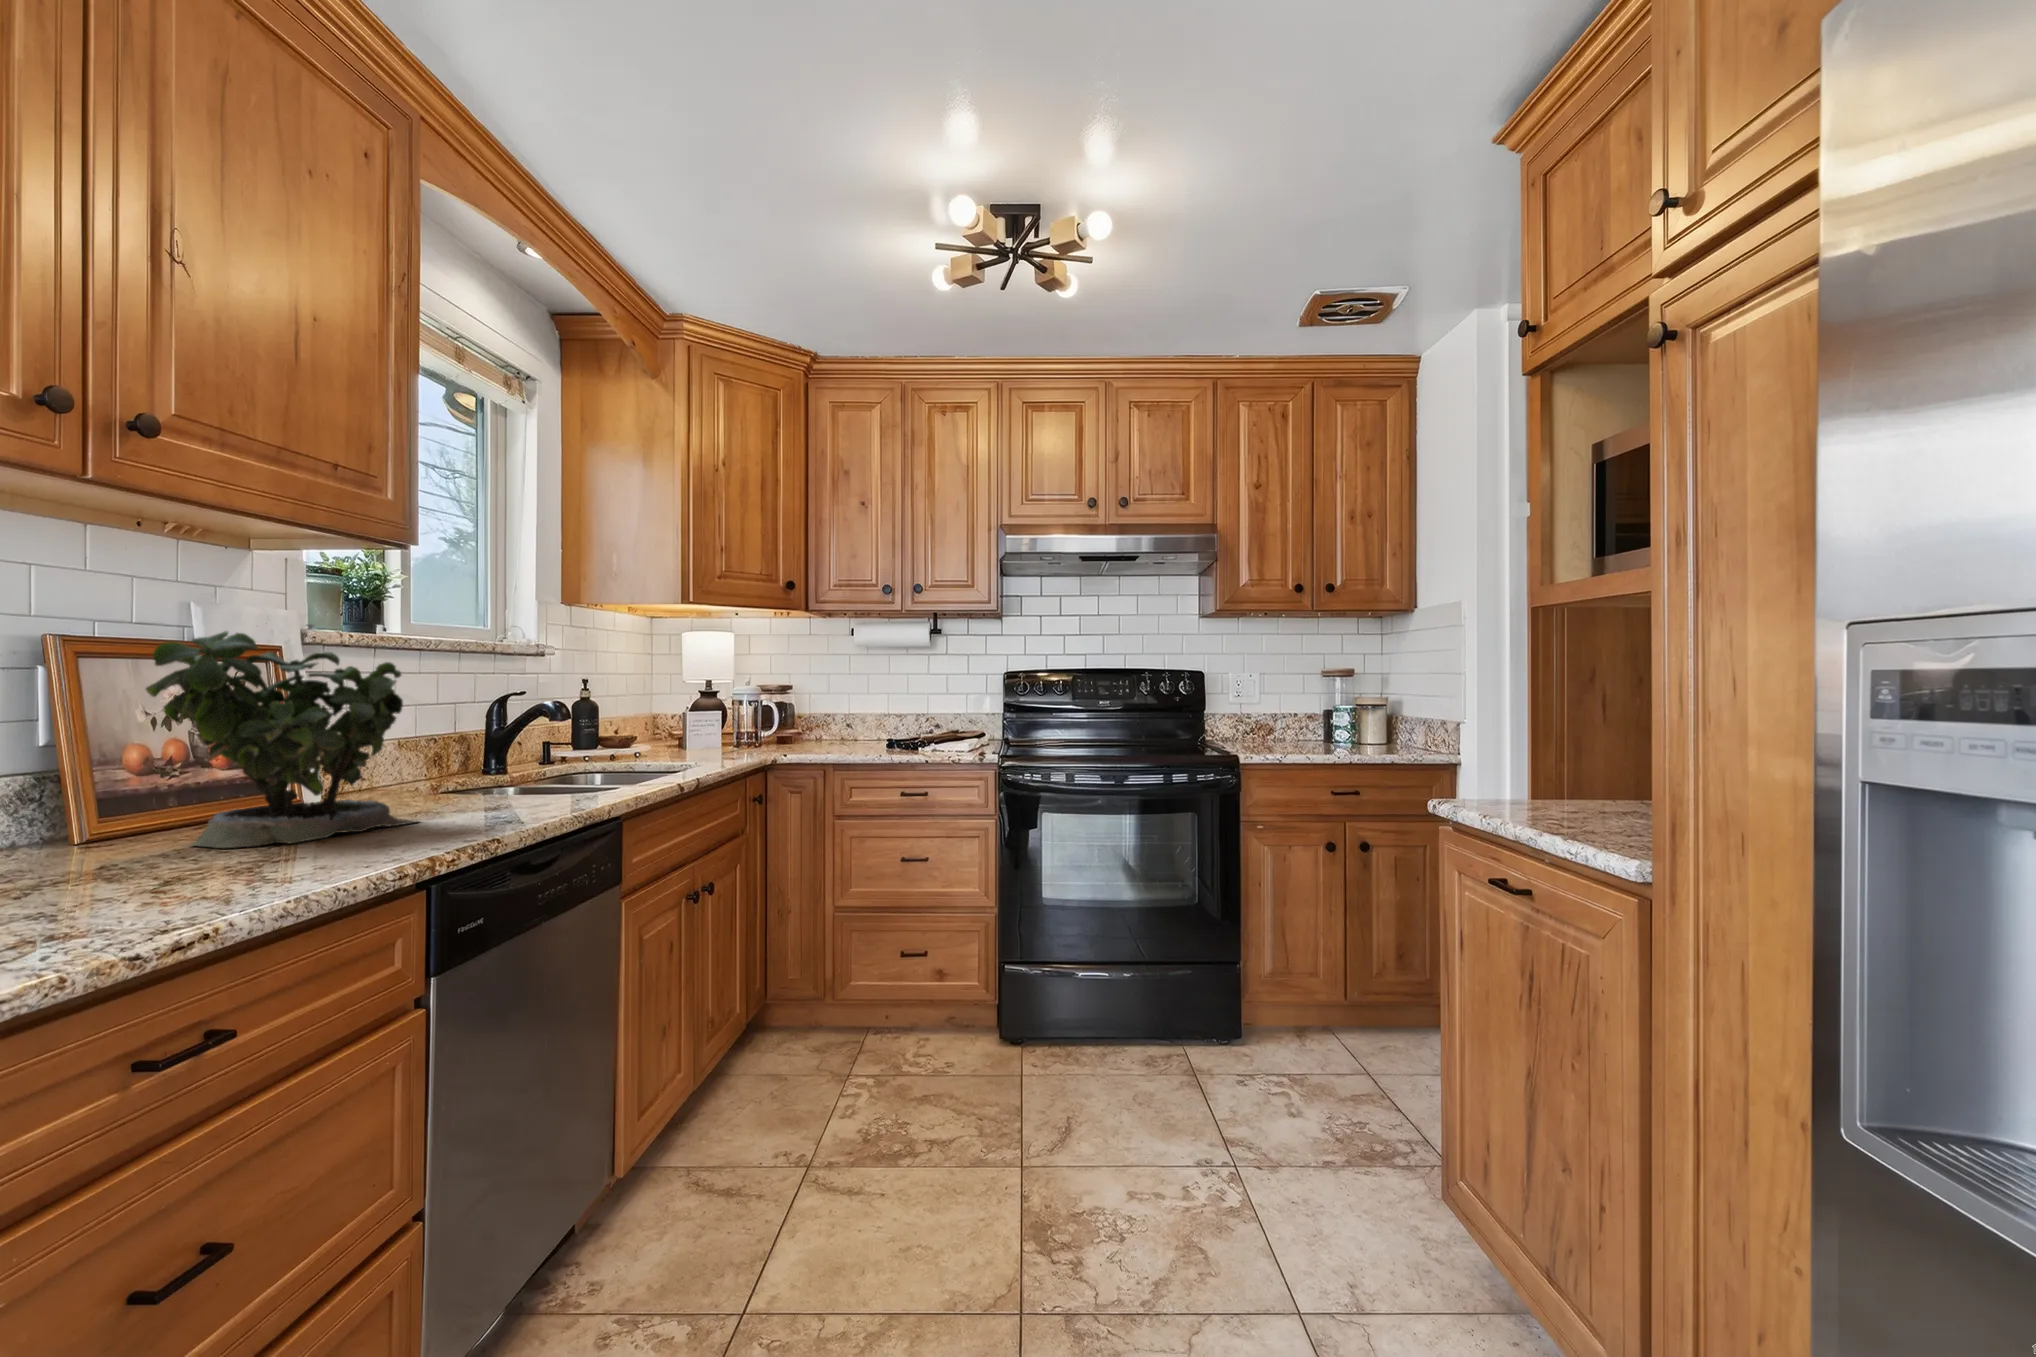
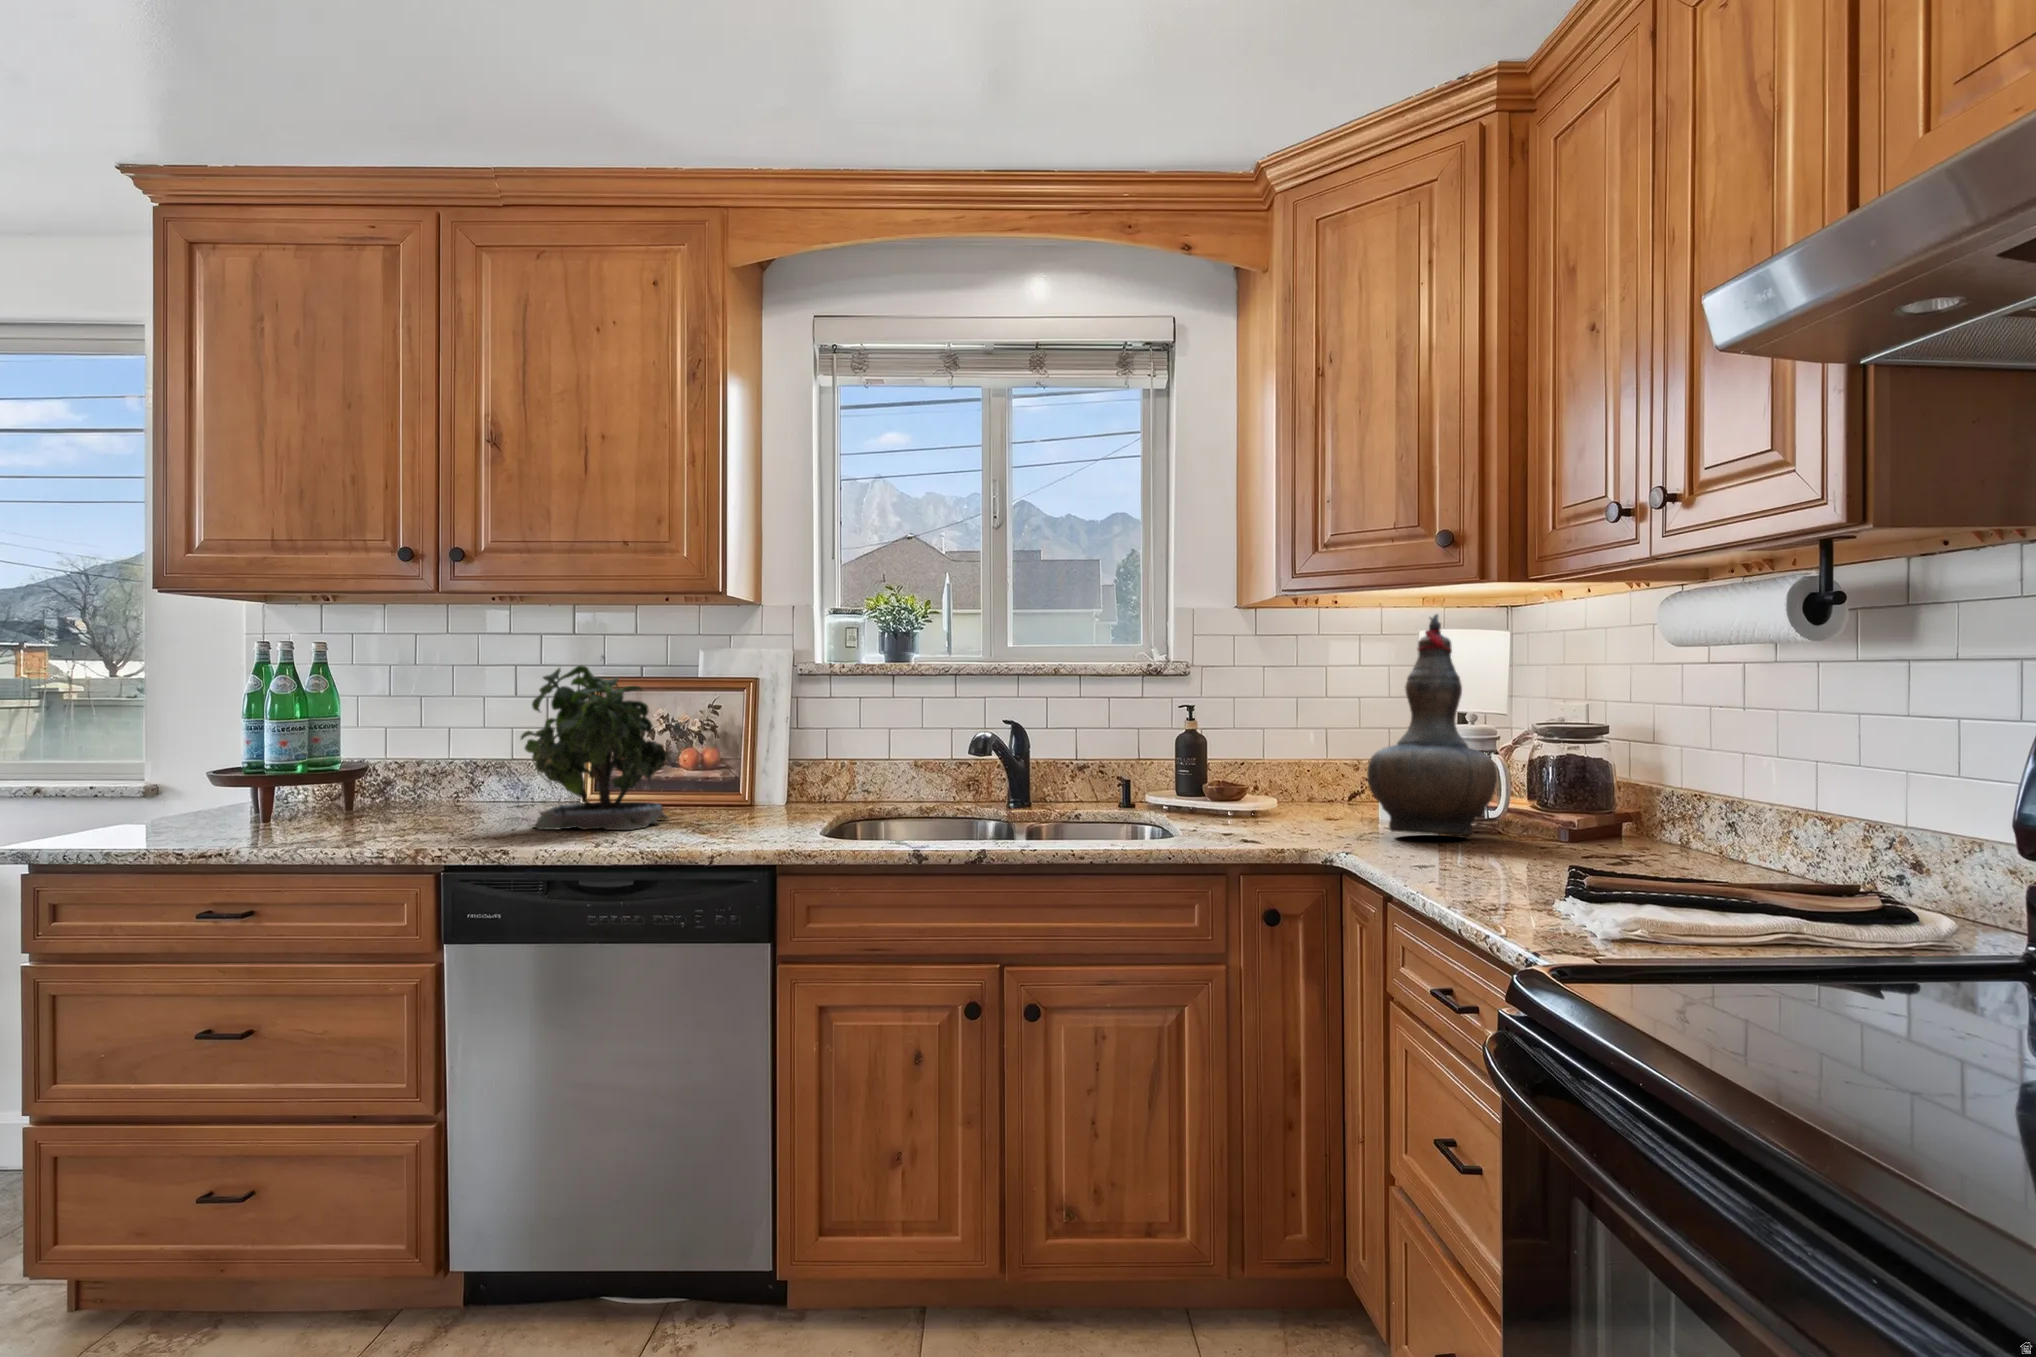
decorative vase: none [801,654,857,754] -> present [1367,614,1497,836]

